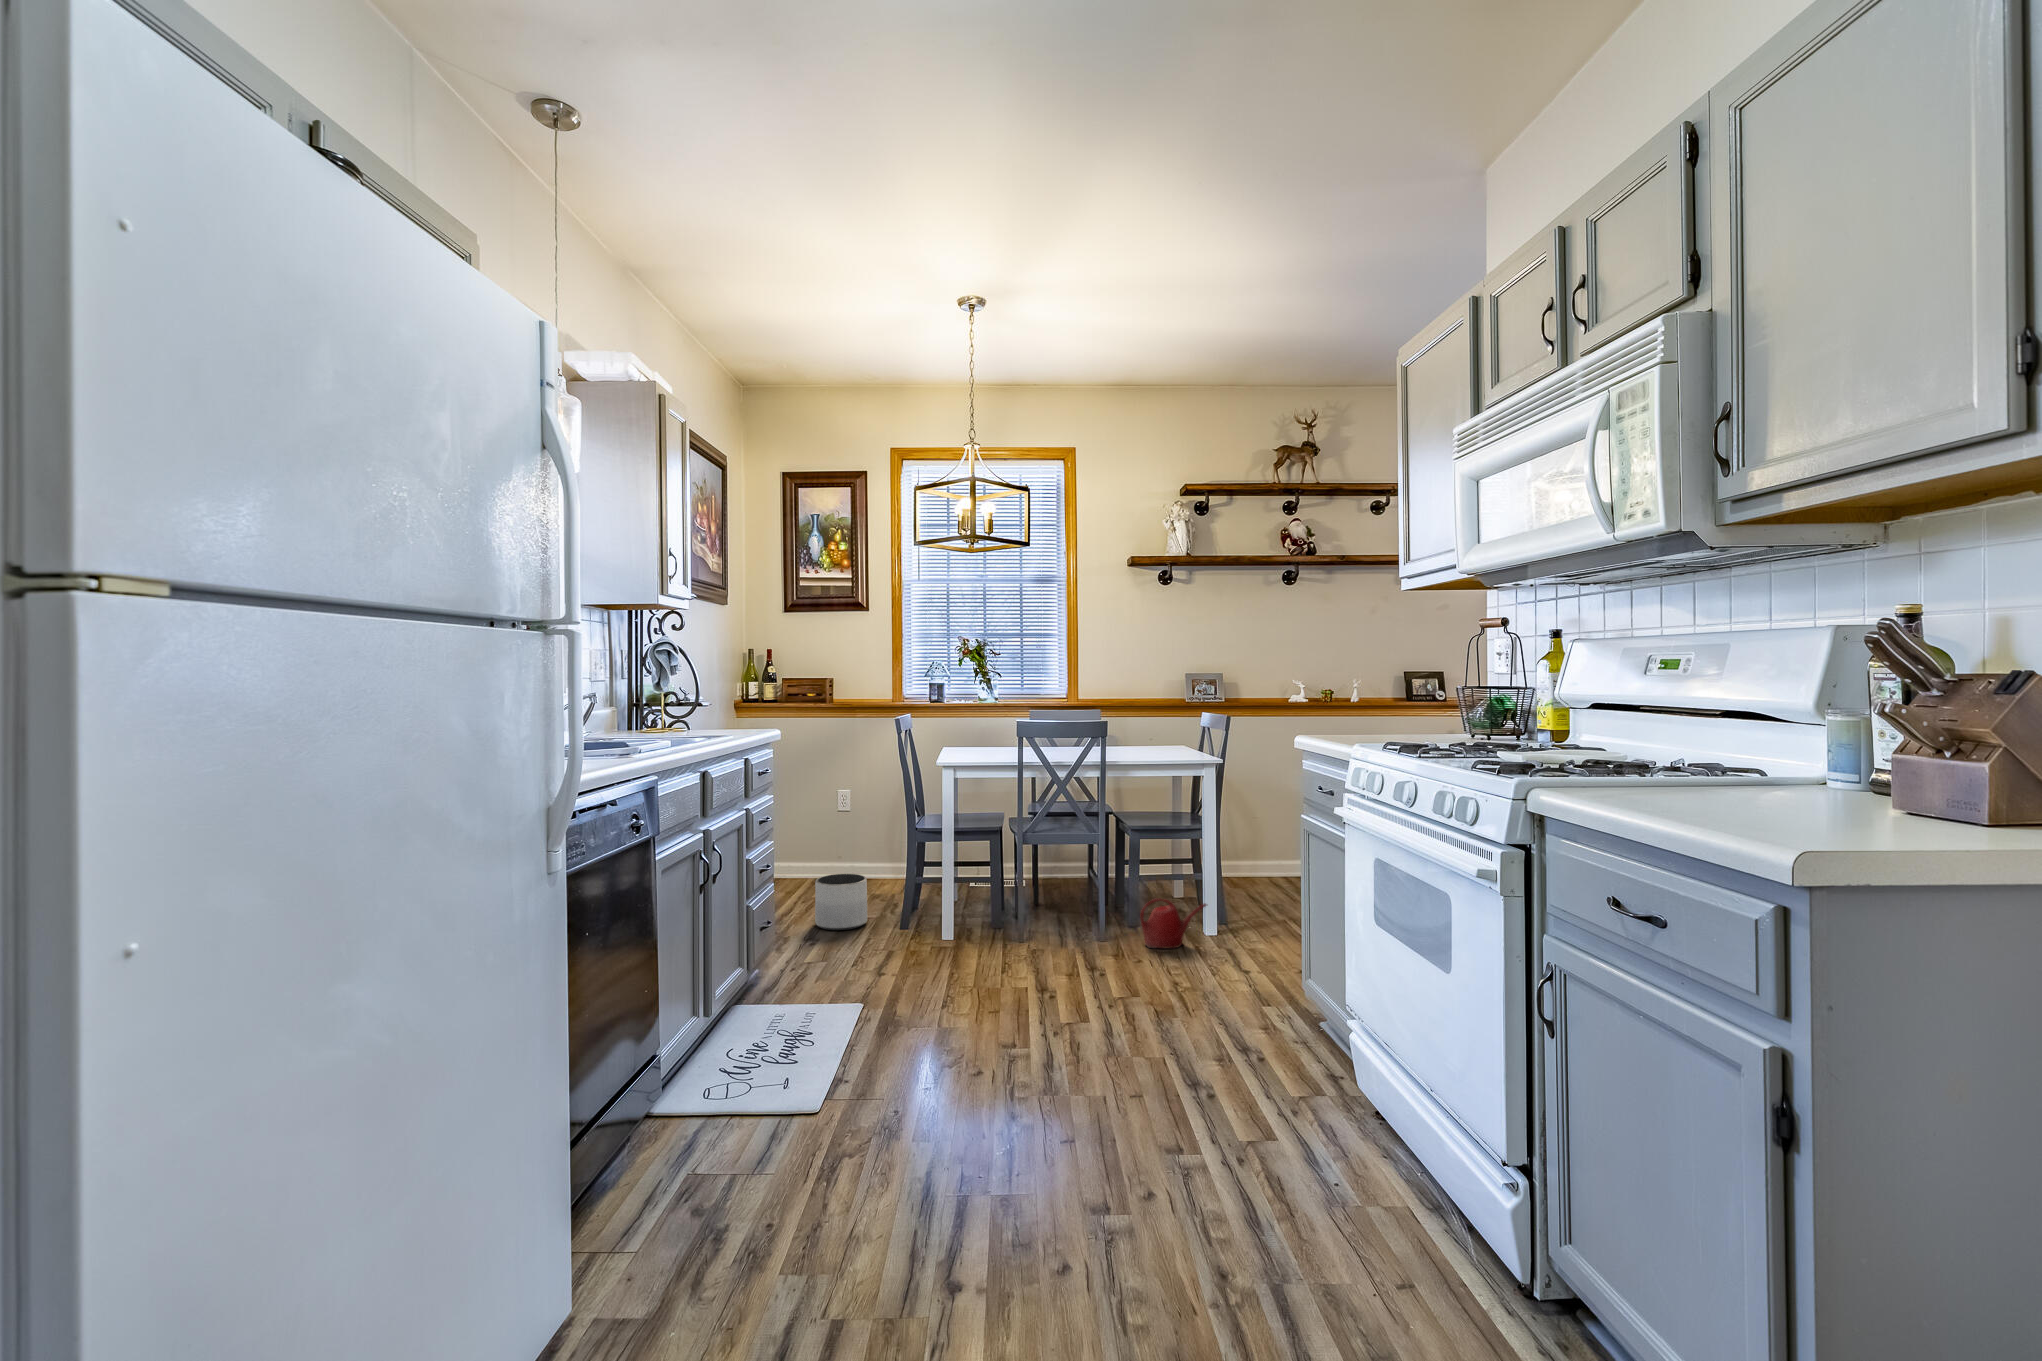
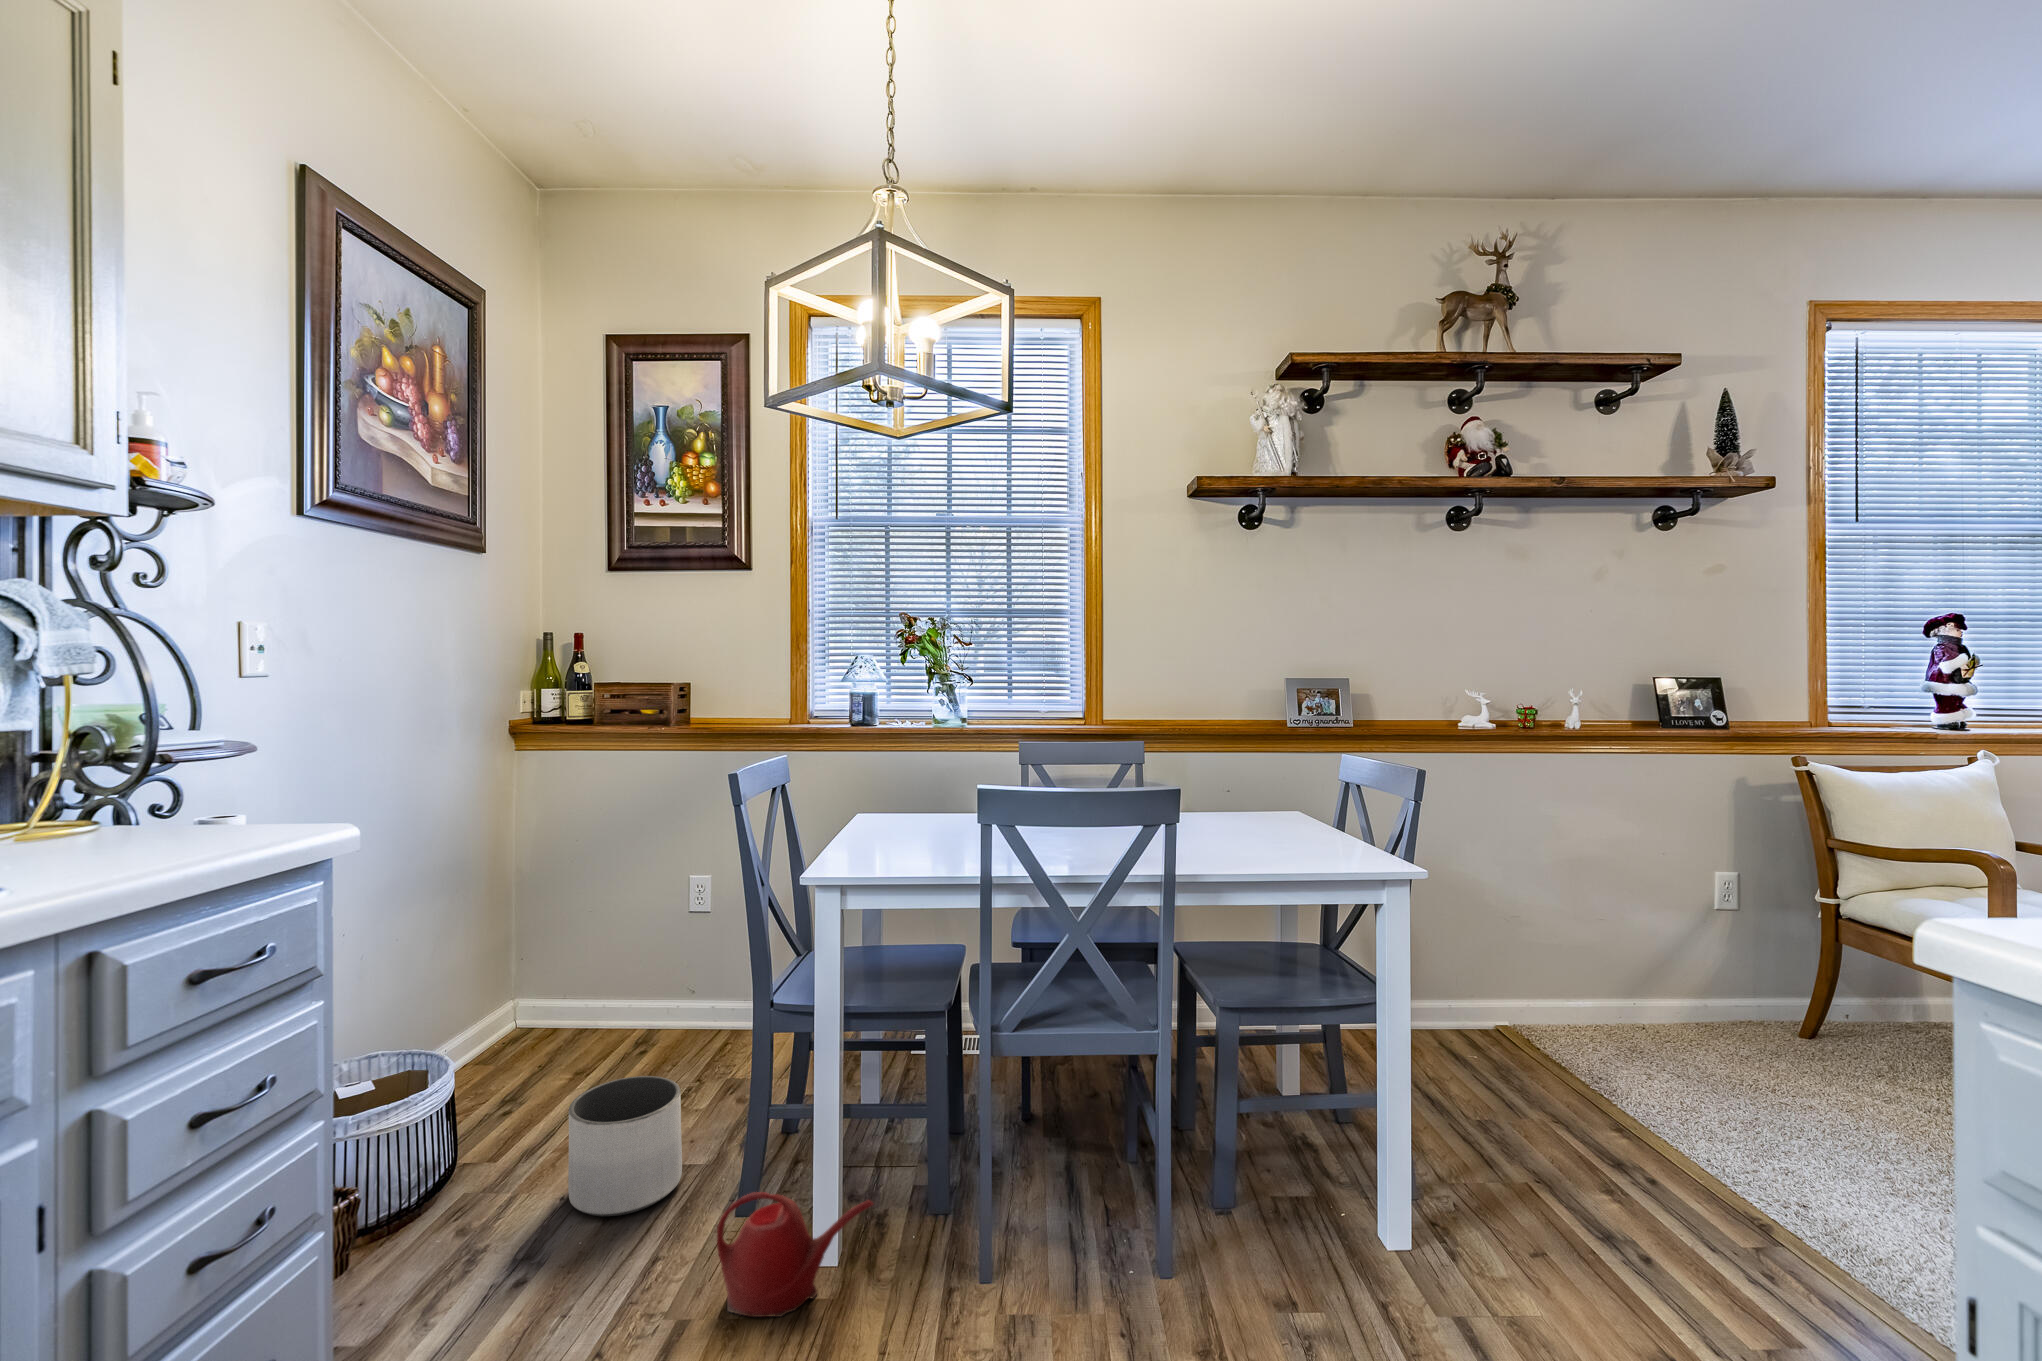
watering can: present [1140,898,1206,948] -> present [717,1192,873,1317]

